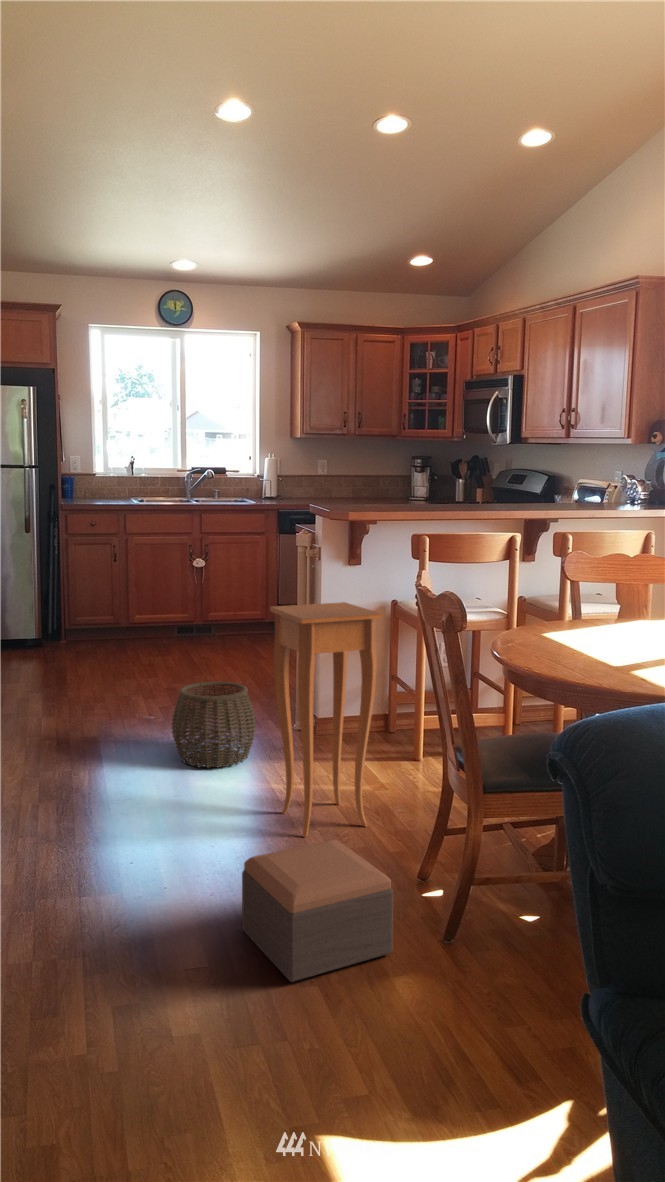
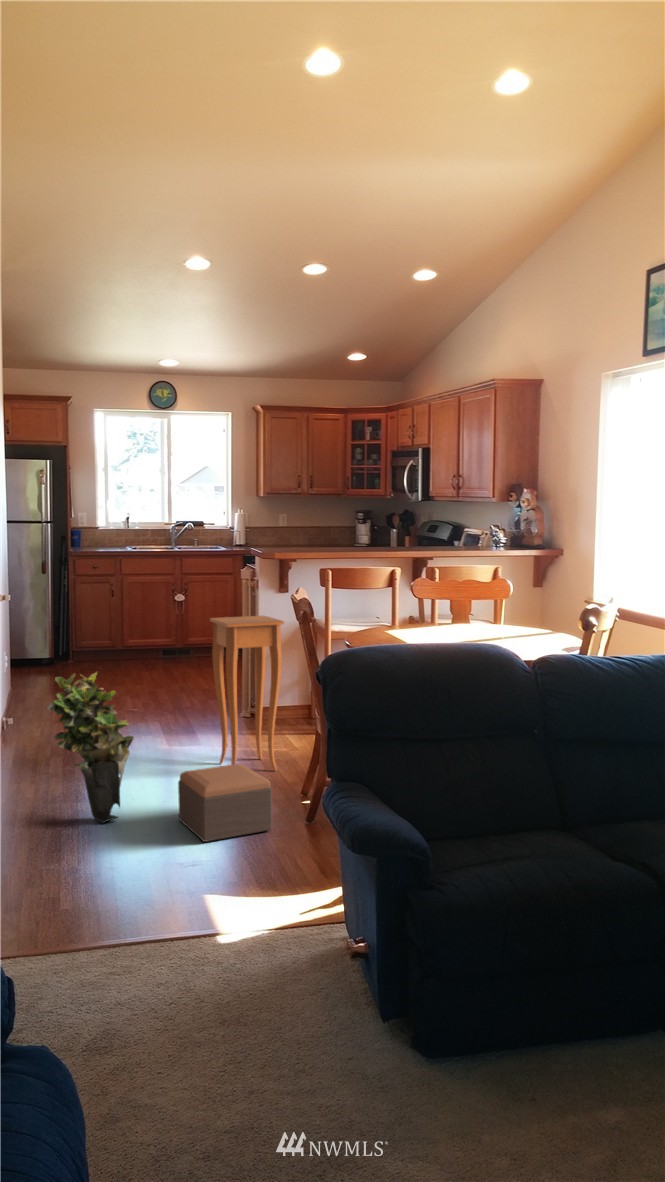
woven basket: present [172,682,256,768] -> none [146,678,208,739]
potted plant: none [35,697,172,938] -> present [47,672,134,823]

